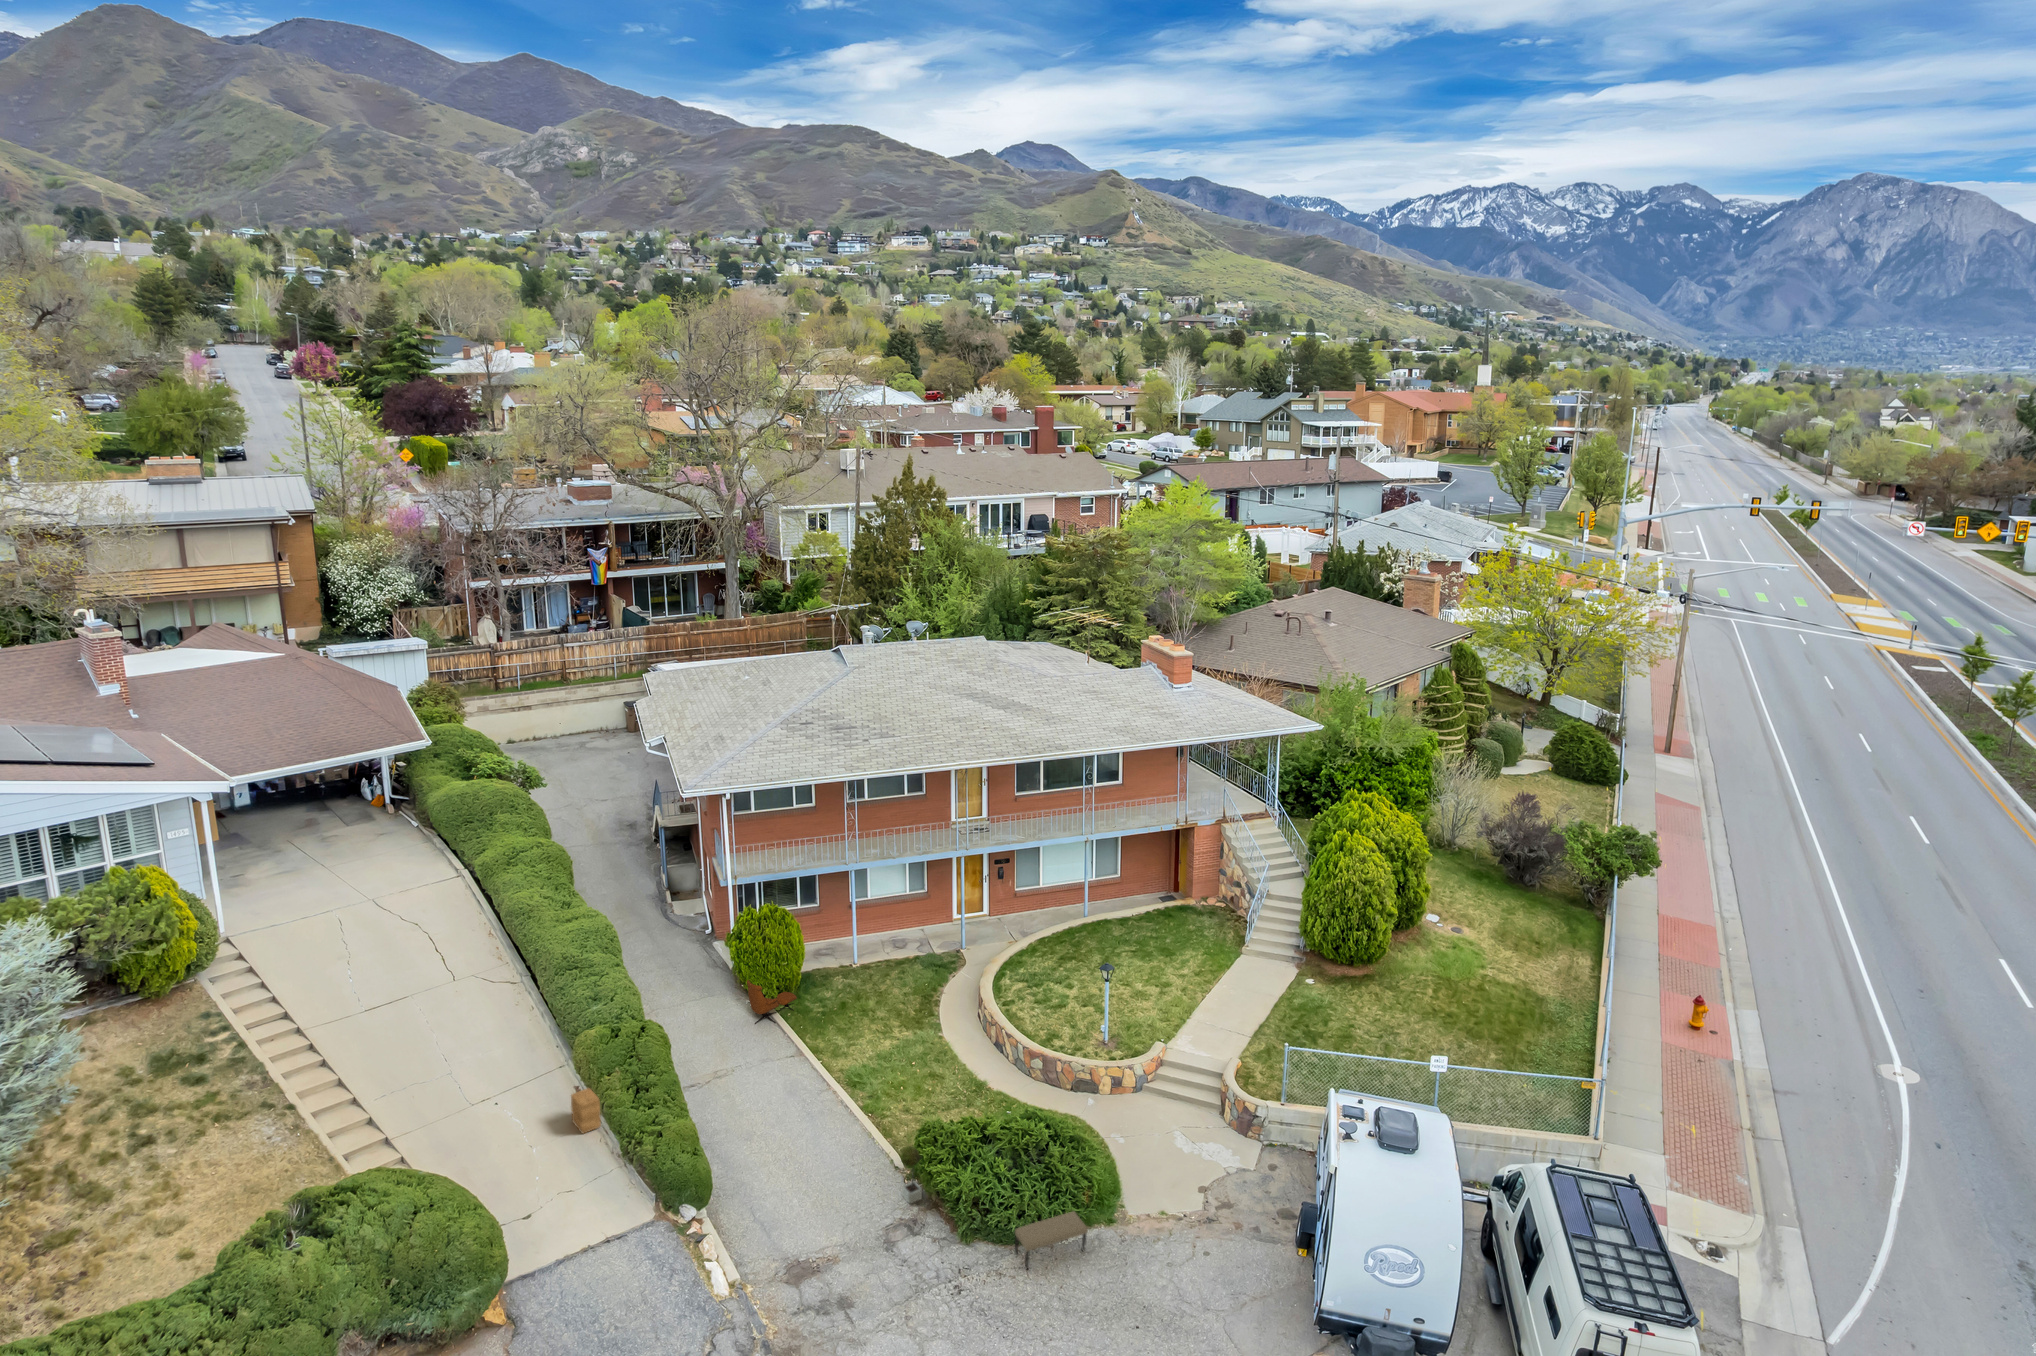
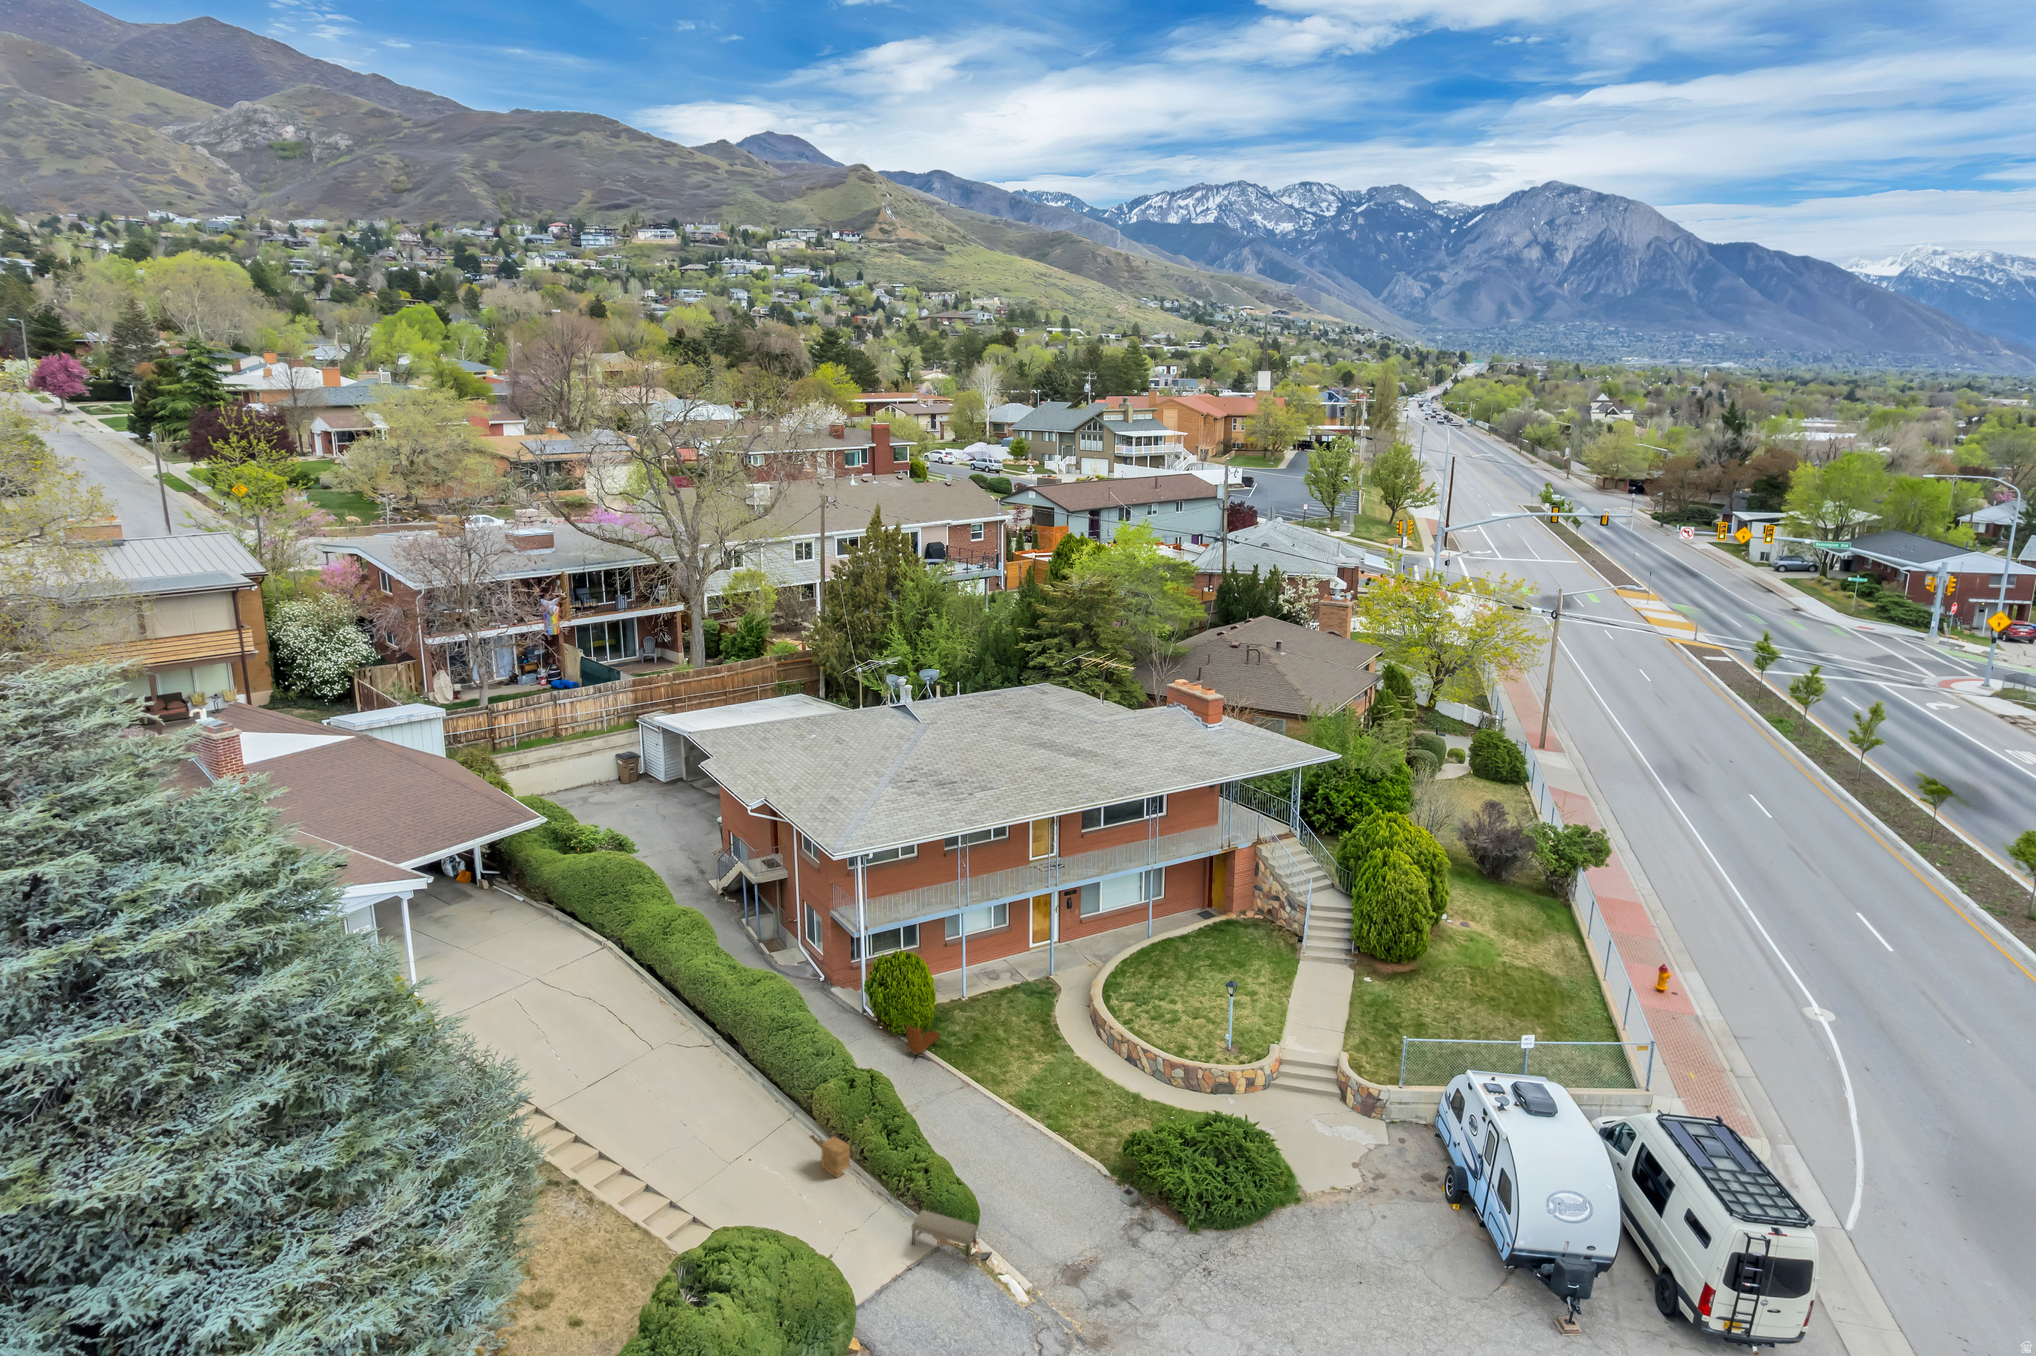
bench: present [1015,1211,1088,1269] -> present [912,1210,978,1261]

